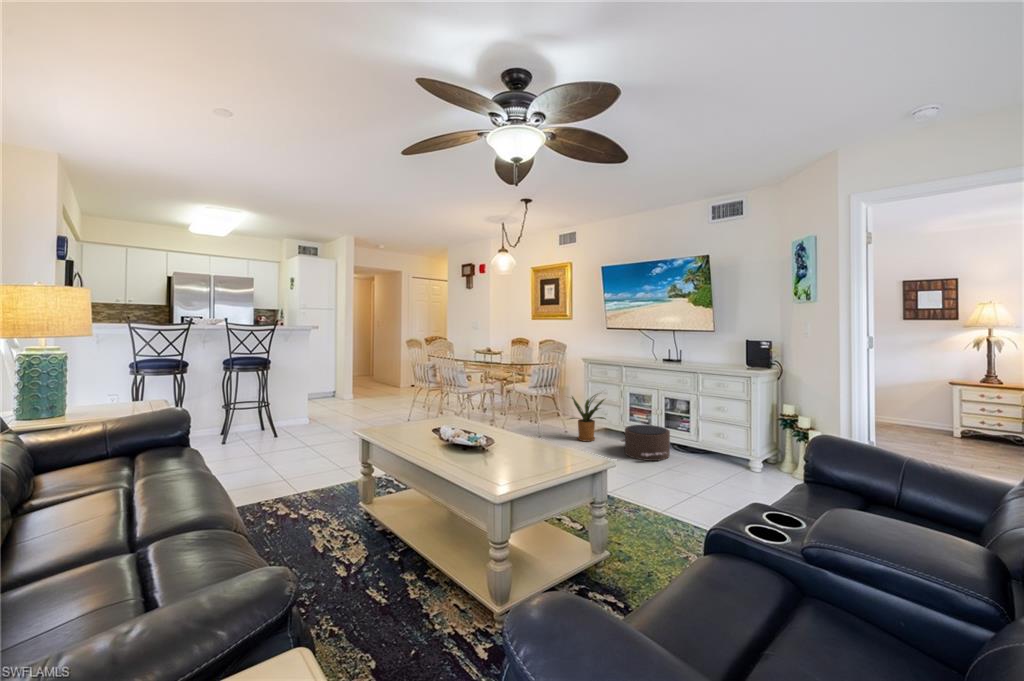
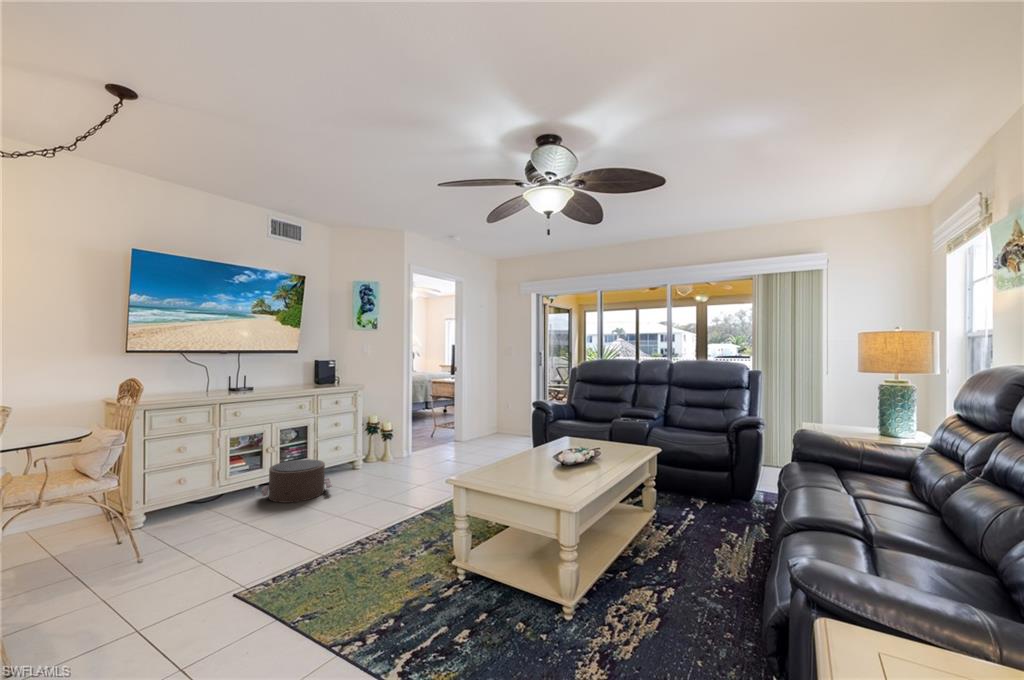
house plant: present [570,394,606,442] -> none [168,442,233,529]

